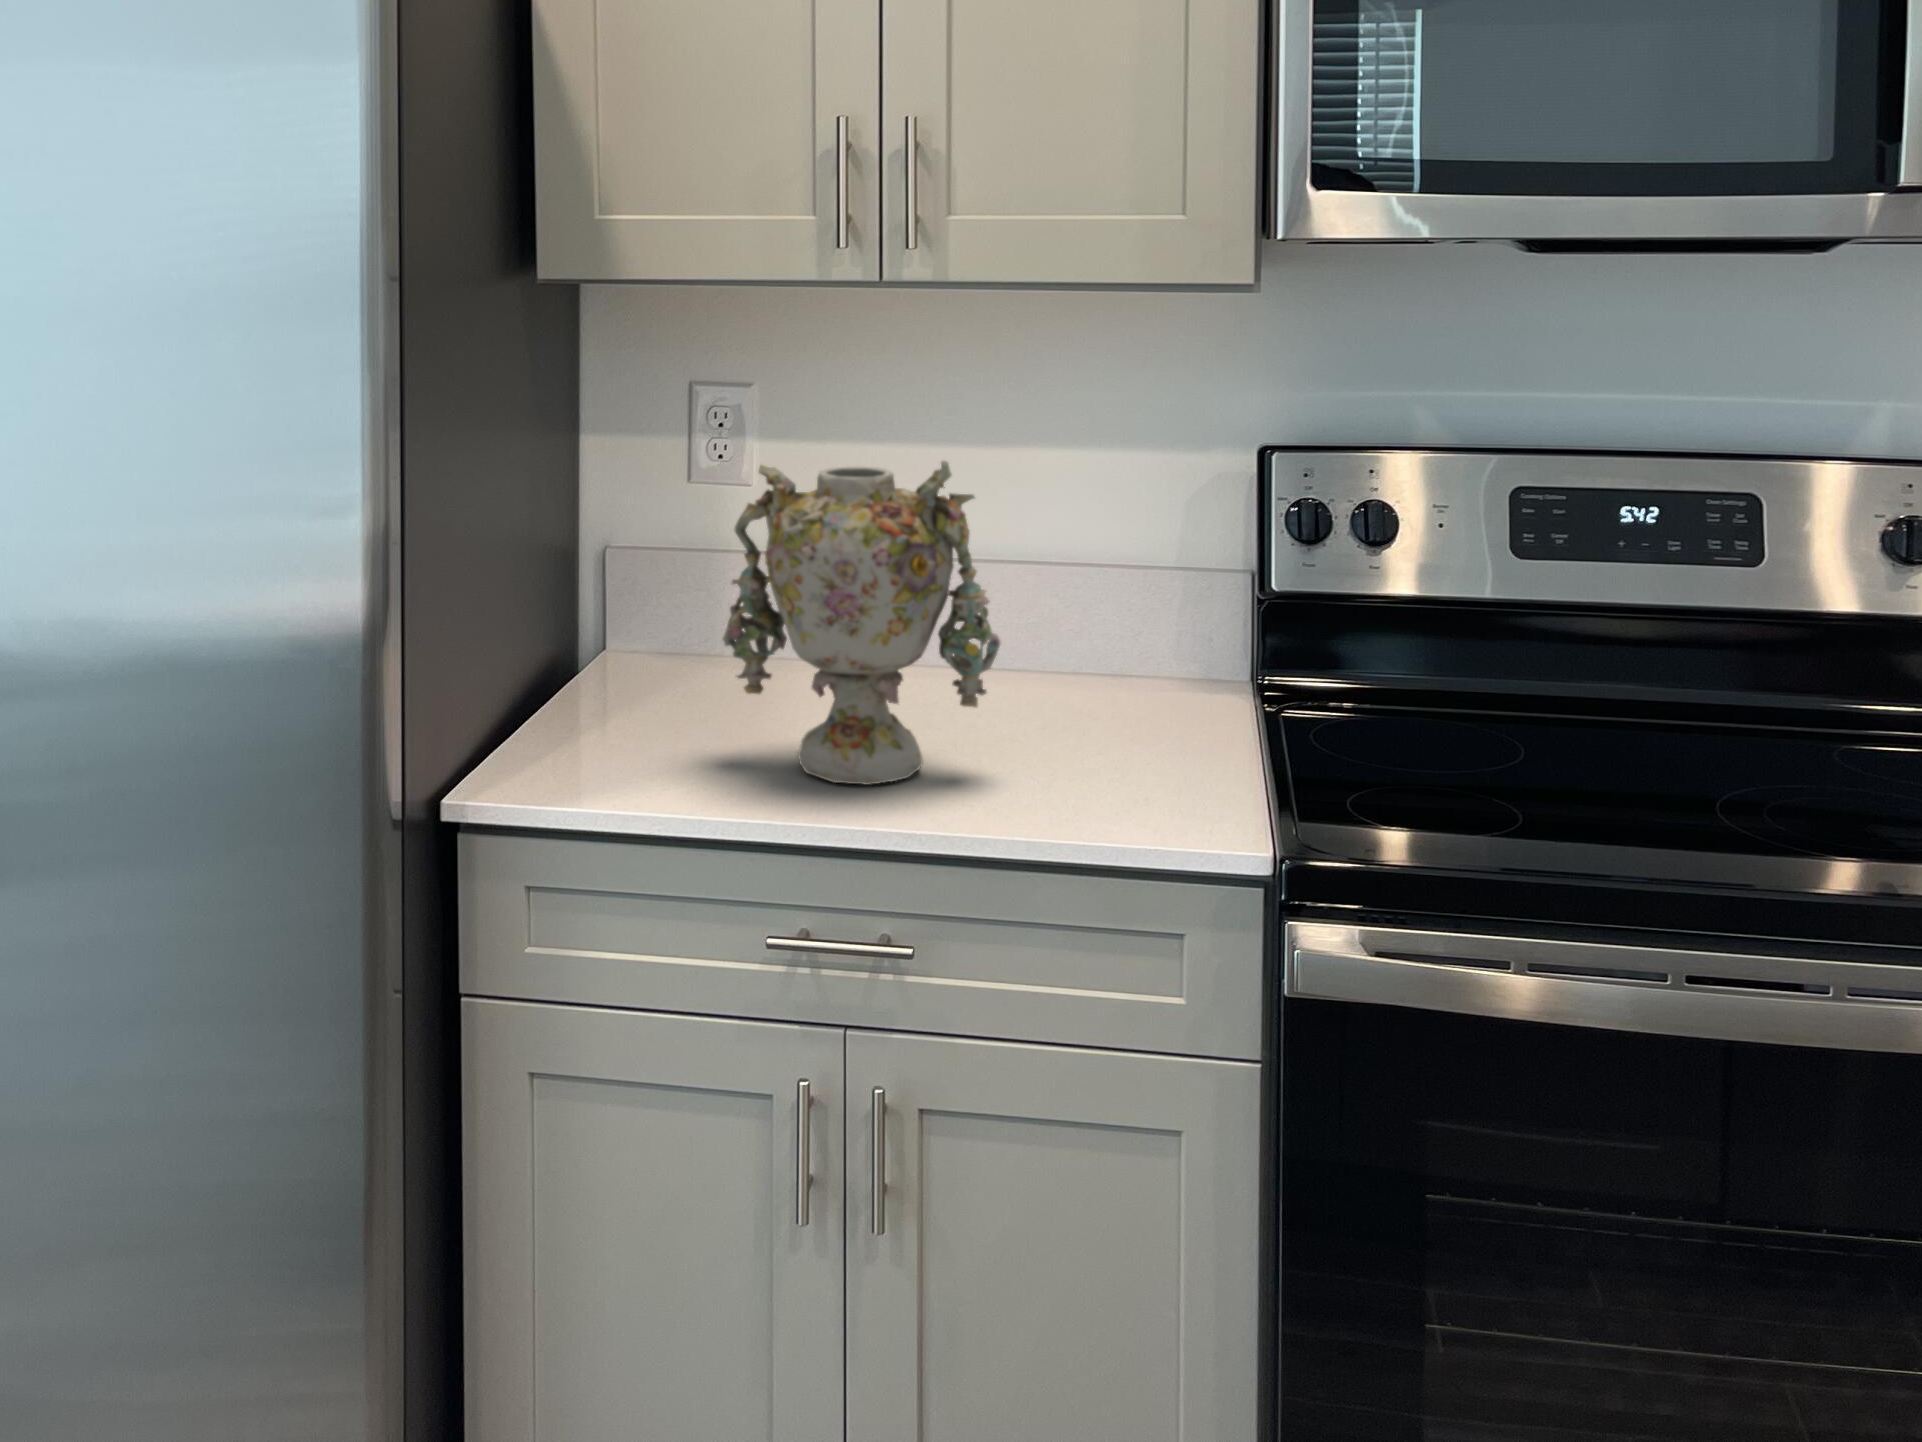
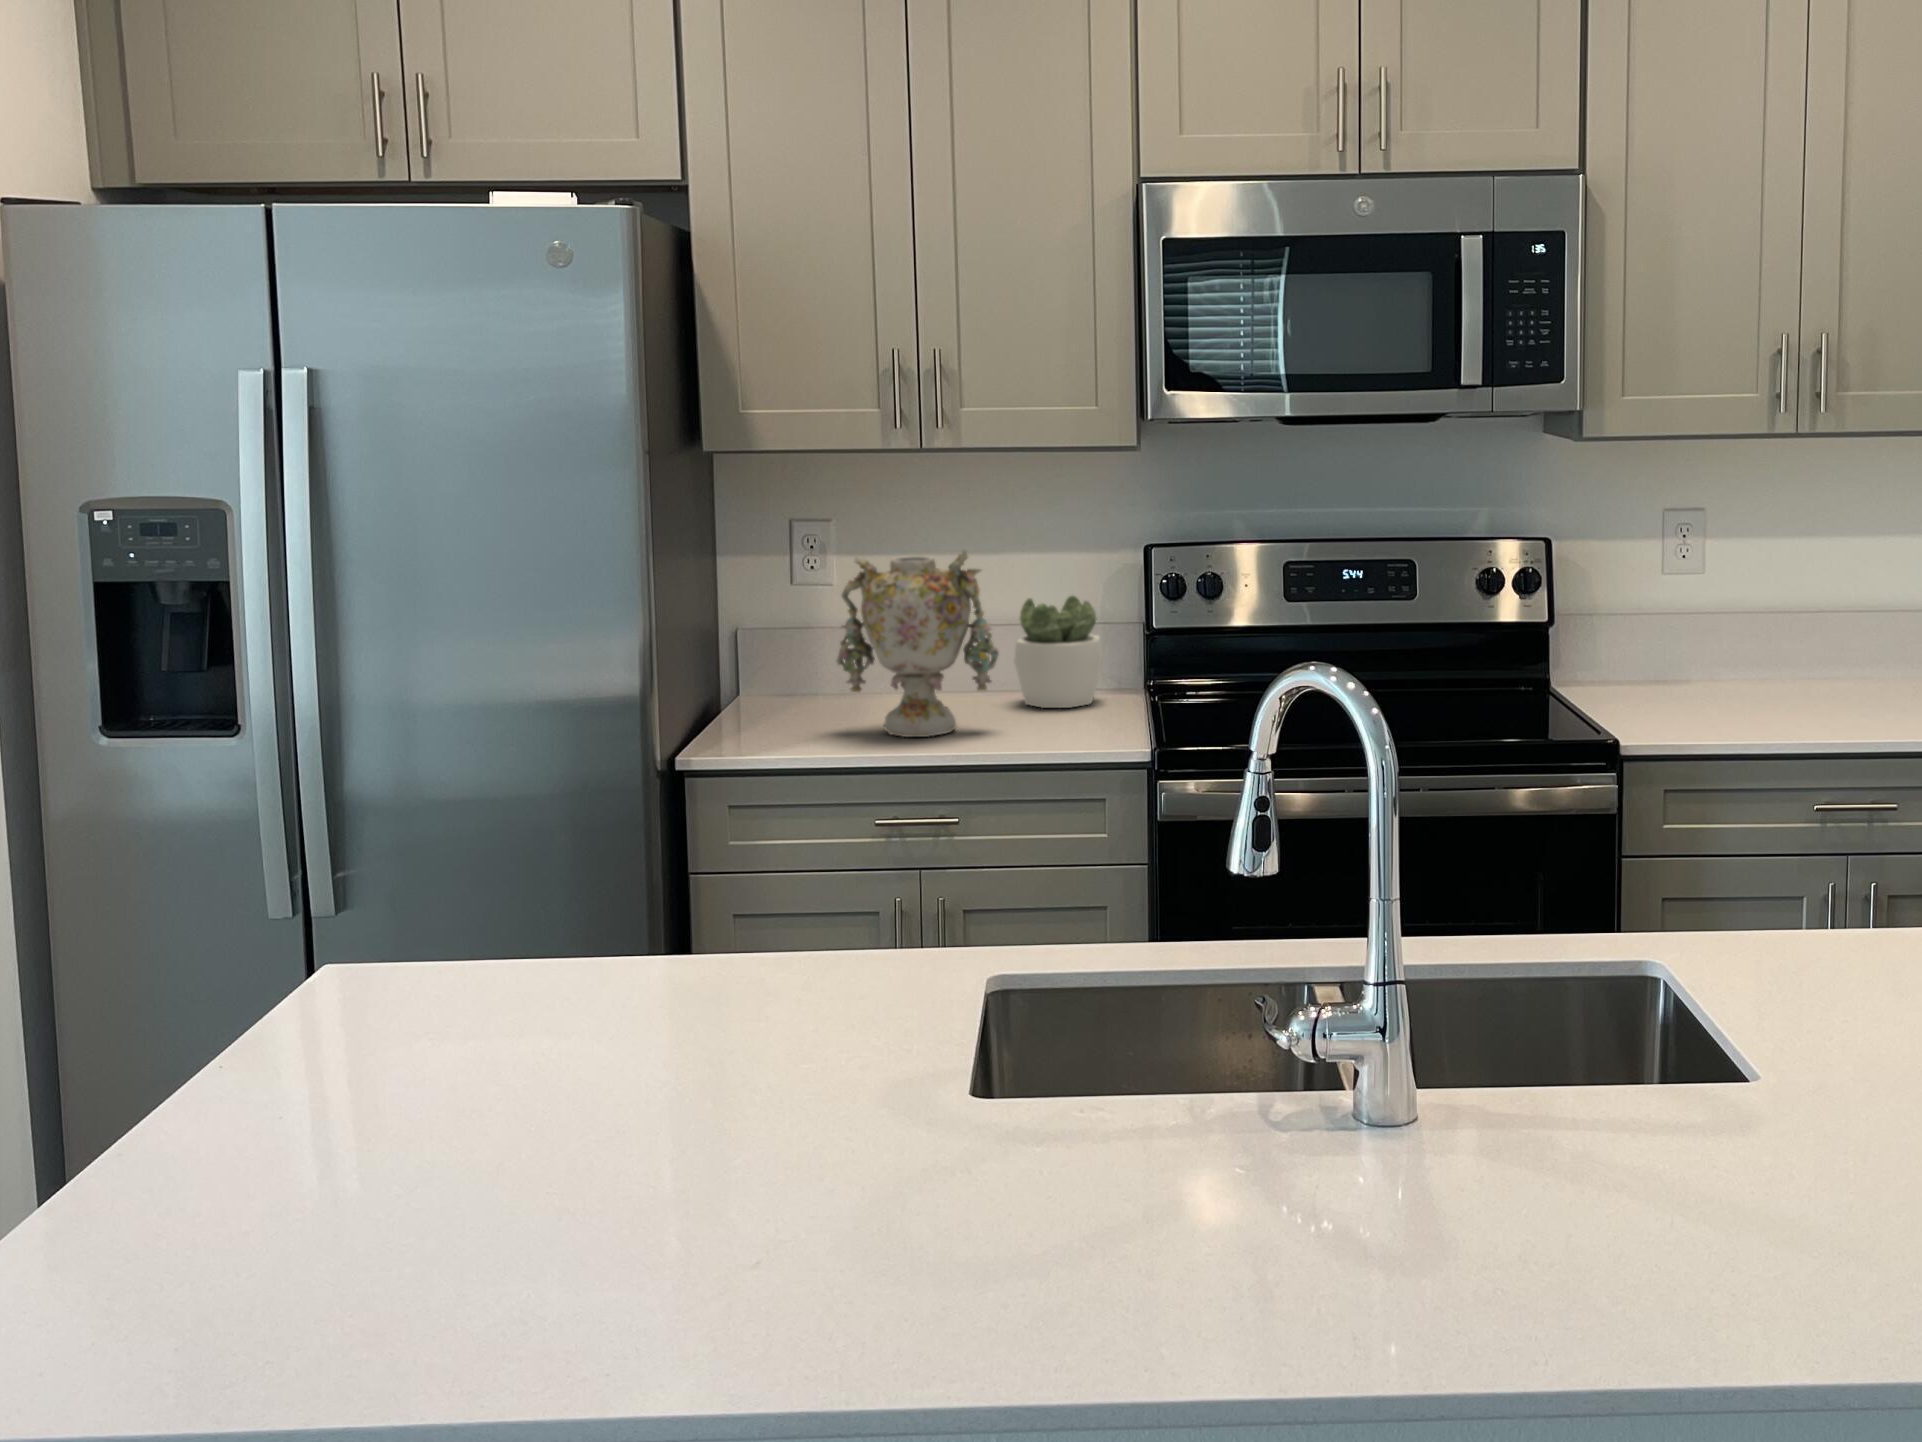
succulent plant: none [1028,530,1181,729] -> present [1014,596,1103,708]

